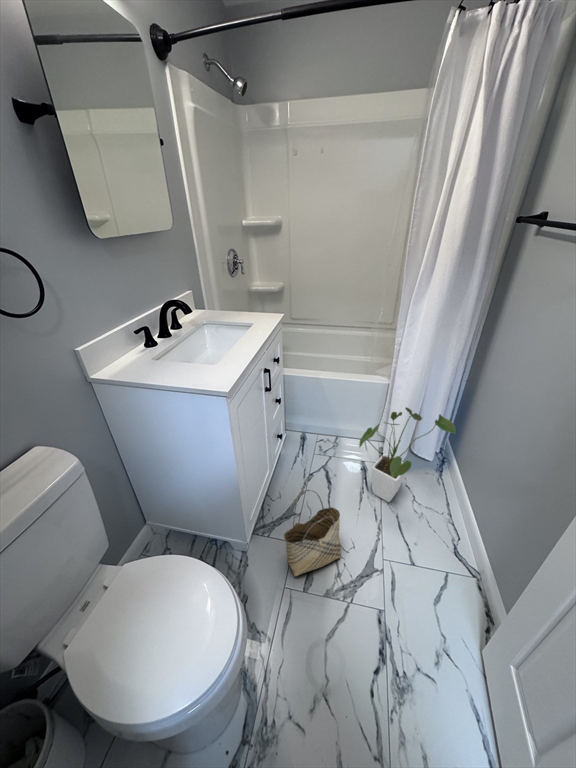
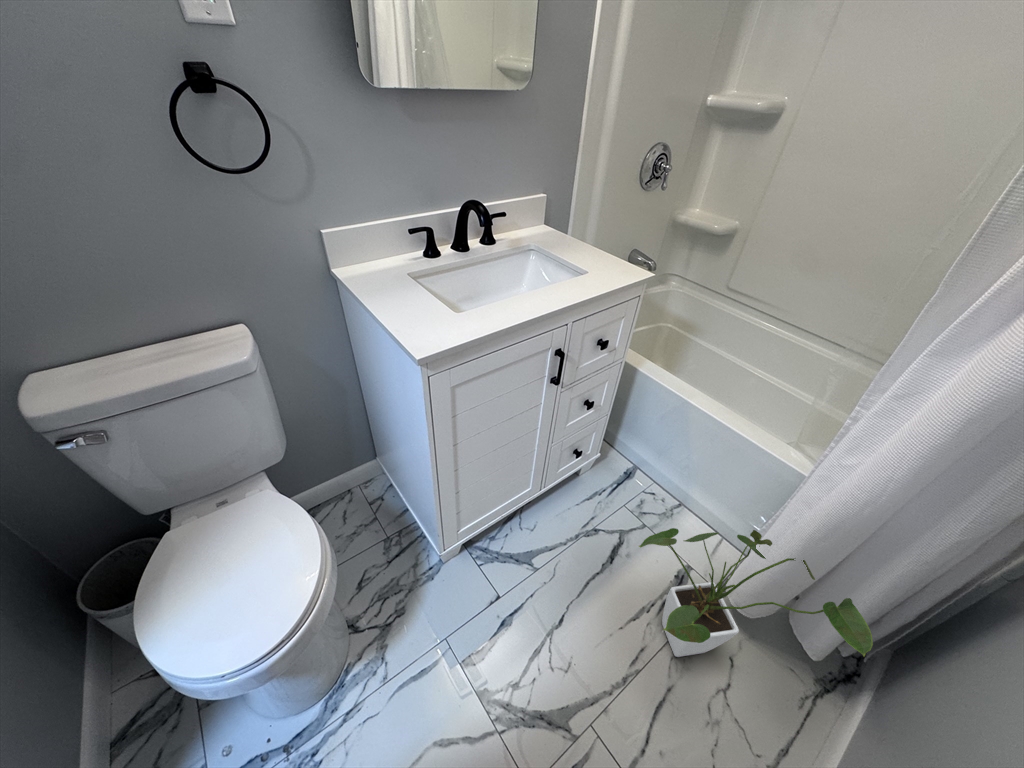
woven basket: present [284,490,341,576] -> none [461,548,558,666]

